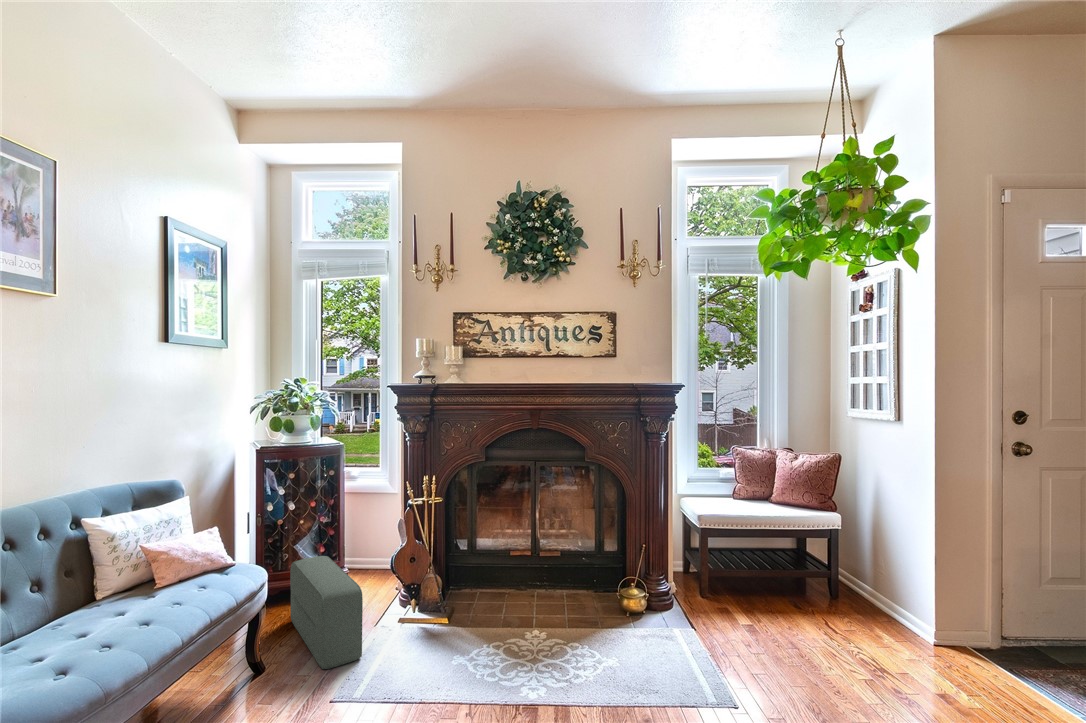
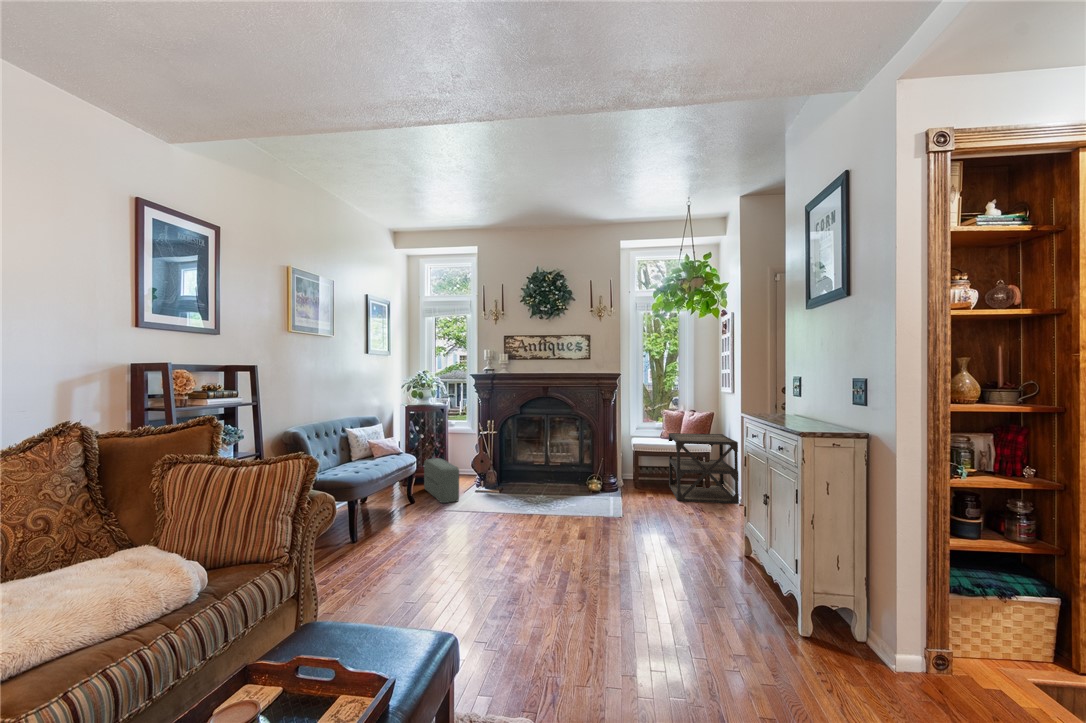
side table: none [757,492,913,635] -> present [669,433,739,504]

